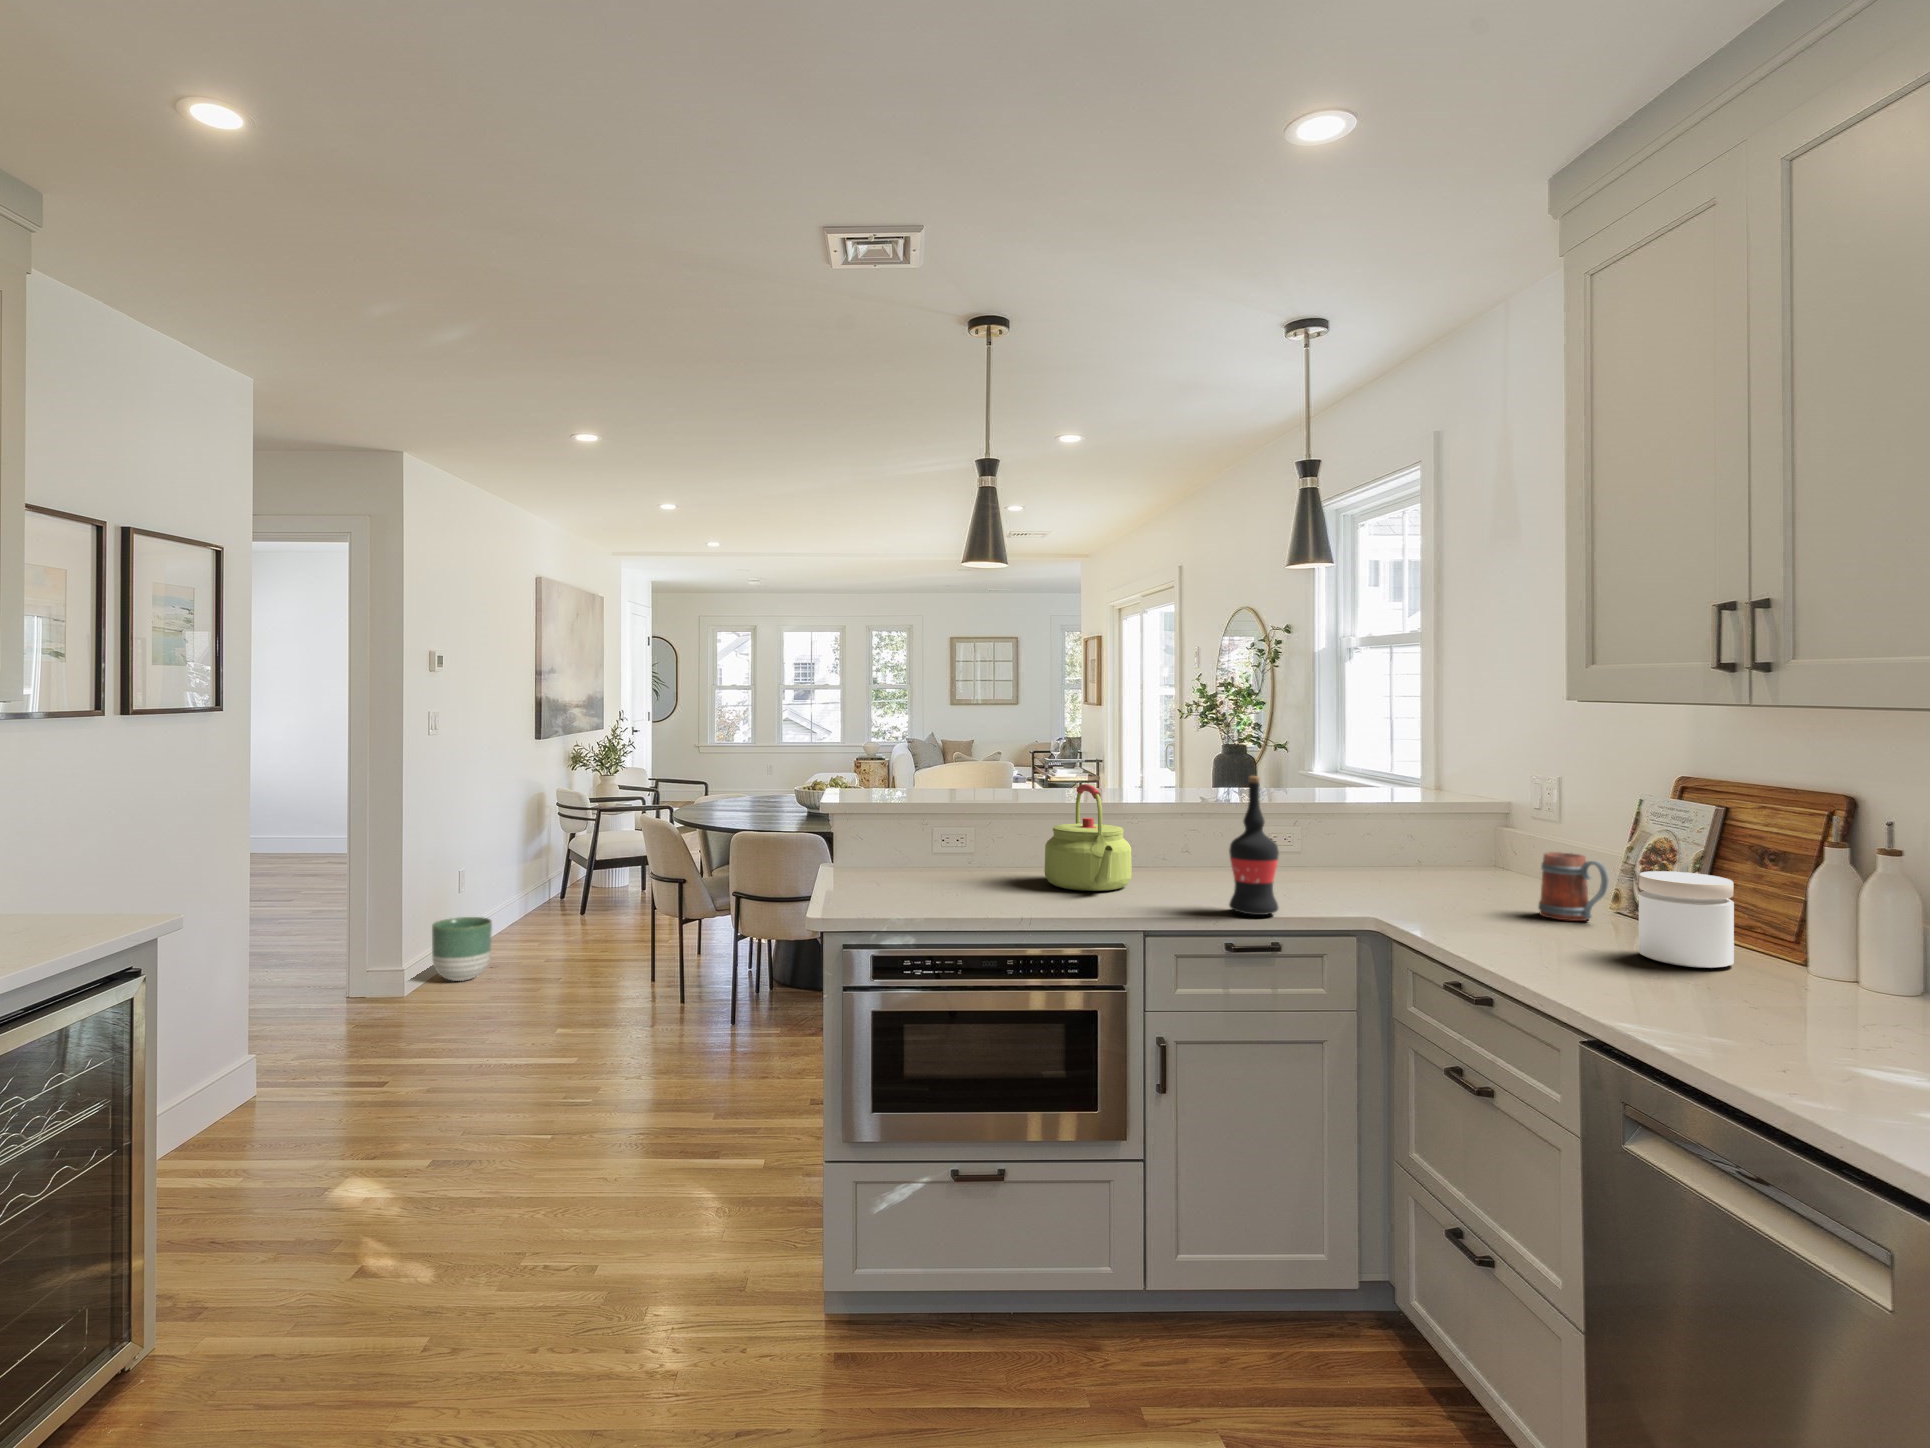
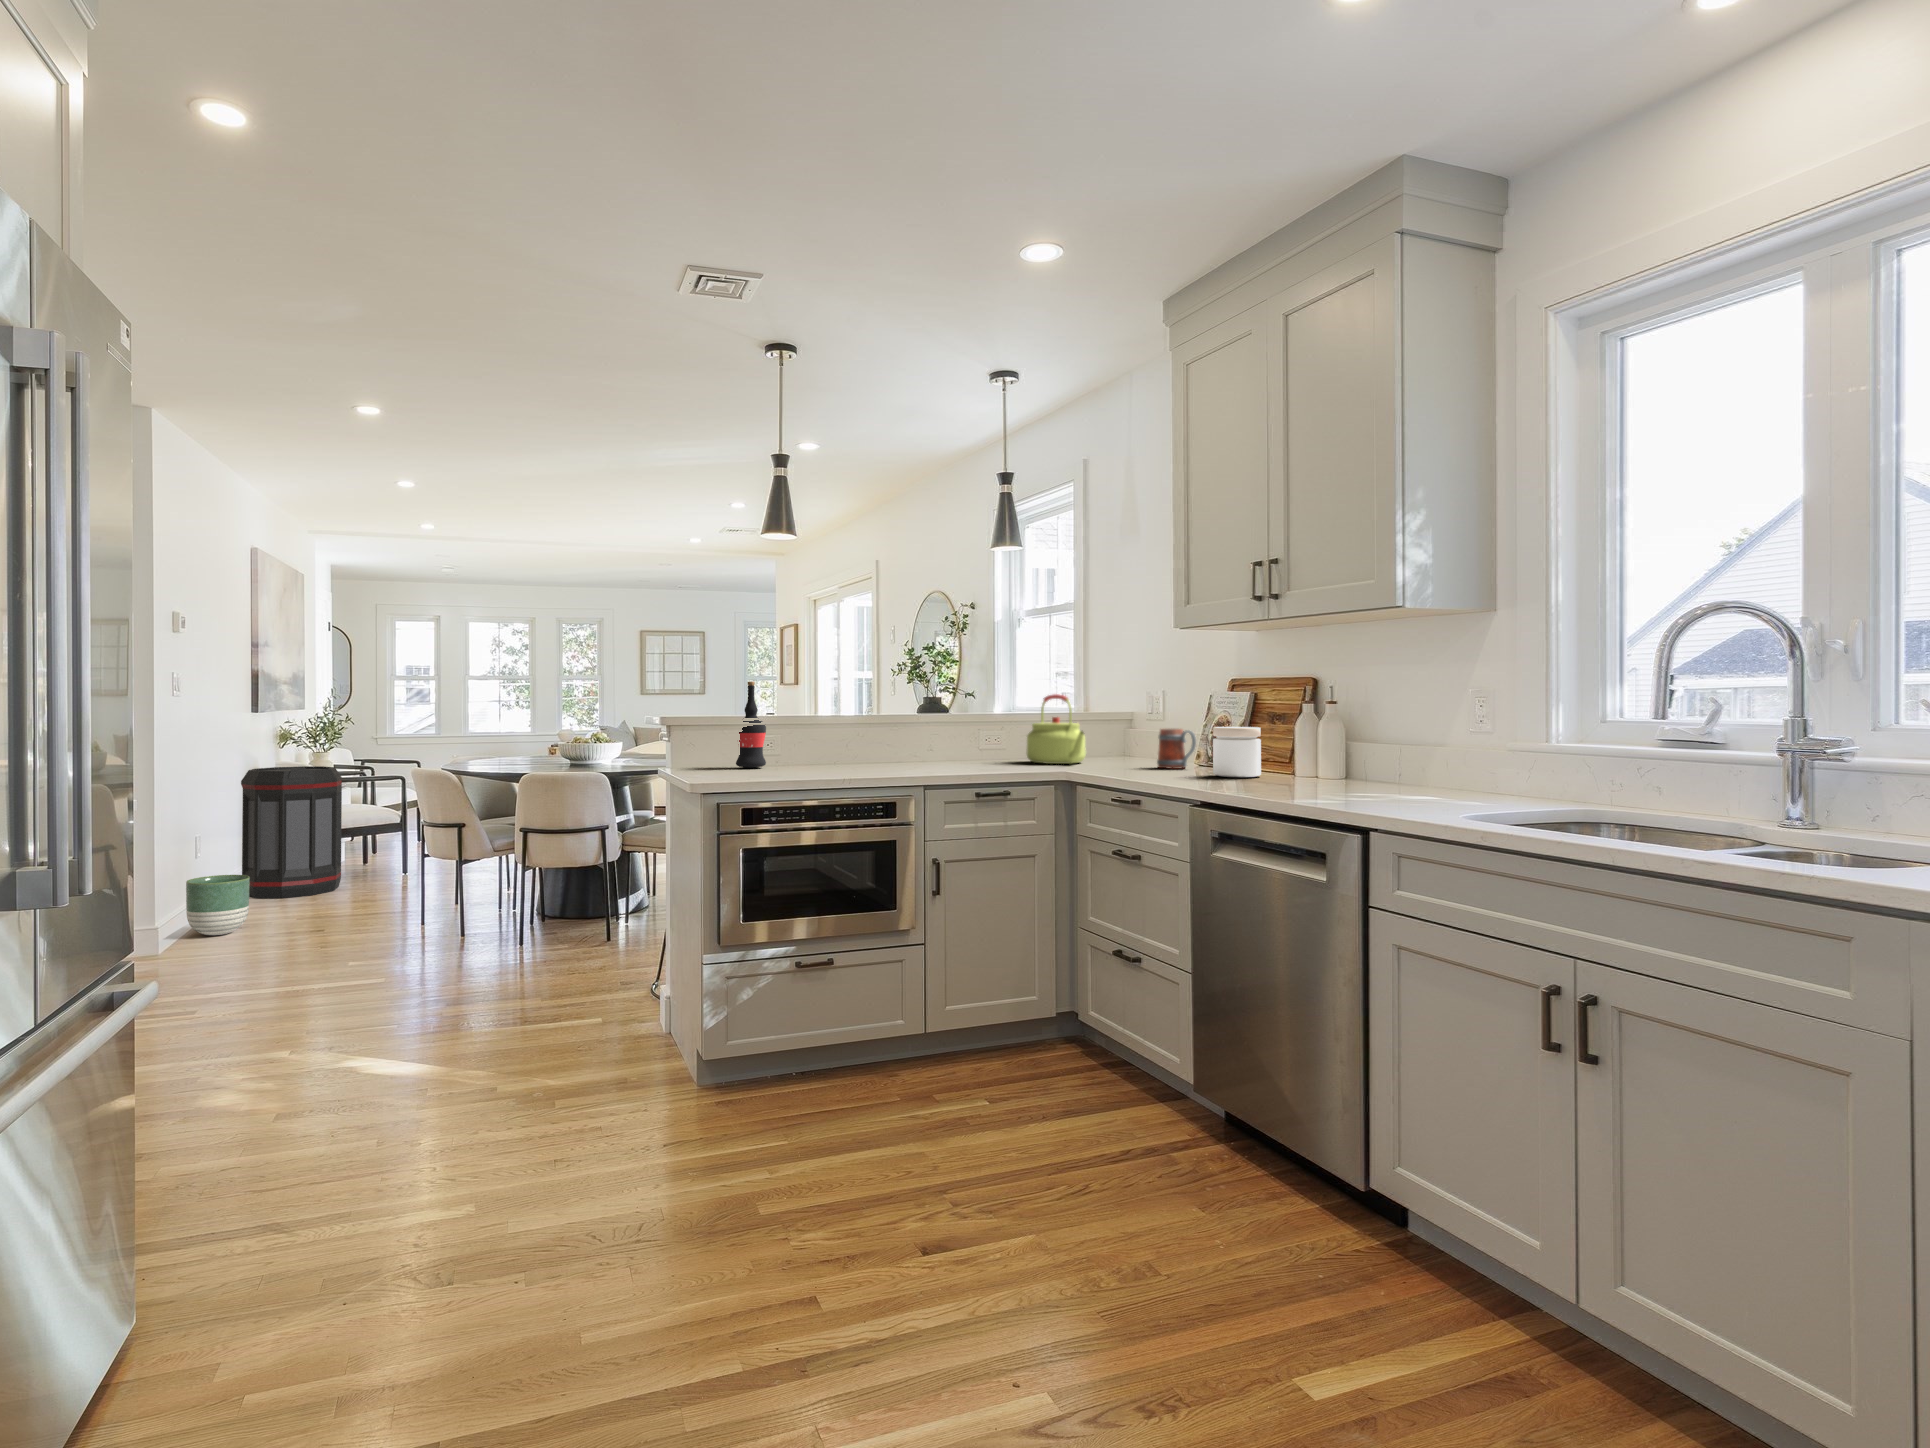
wine bottle: present [1229,776,1279,915] -> present [736,681,766,768]
kettle: present [1045,784,1132,891] -> present [1026,694,1086,764]
trash can: none [513,796,608,933] -> present [241,766,342,898]

